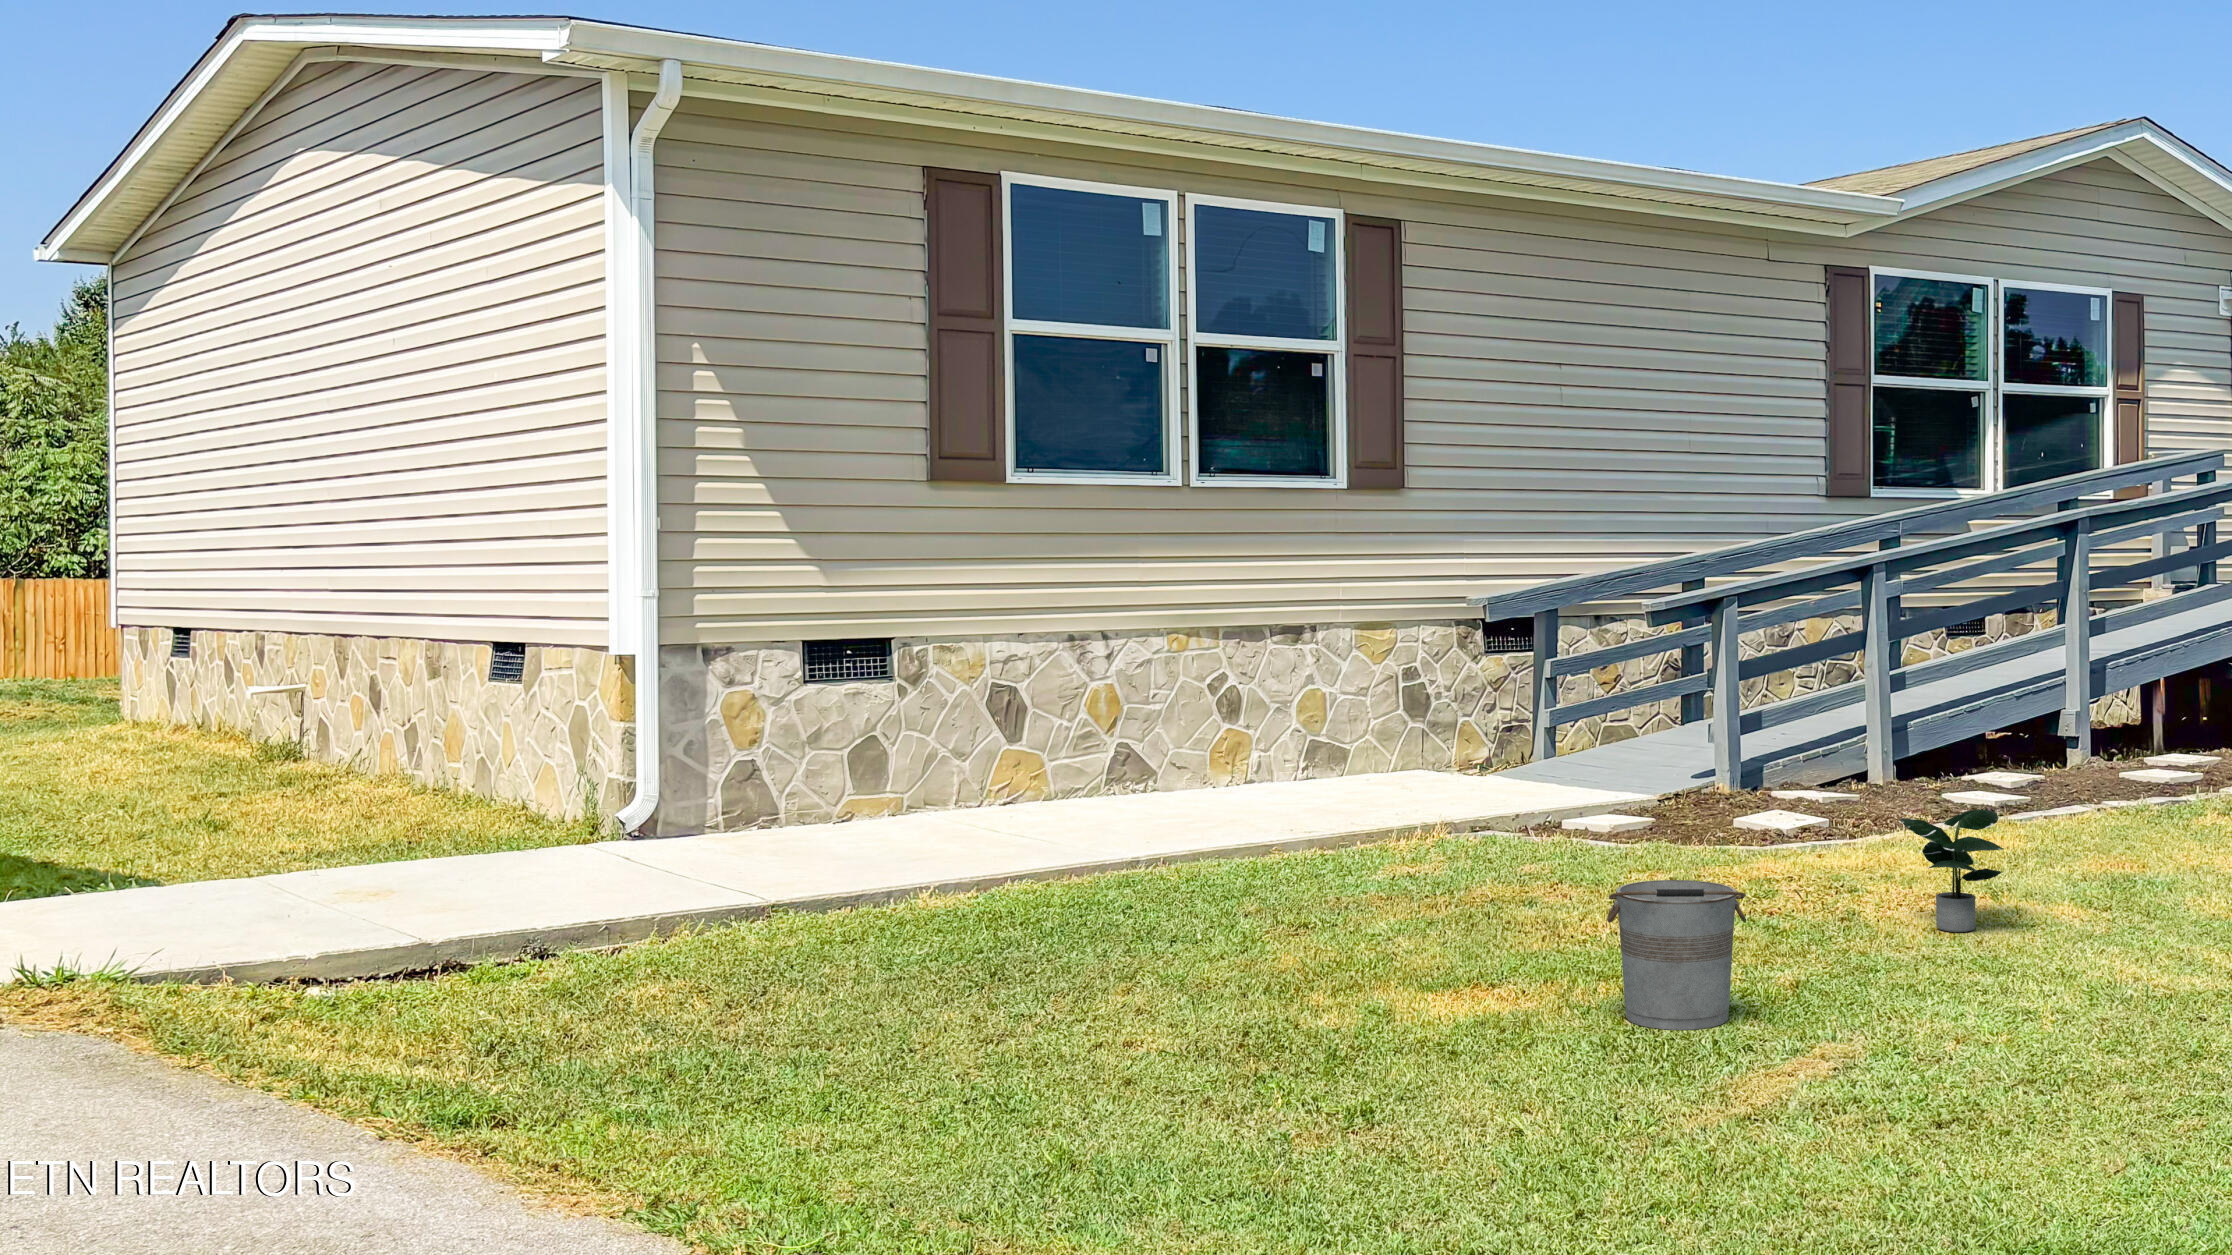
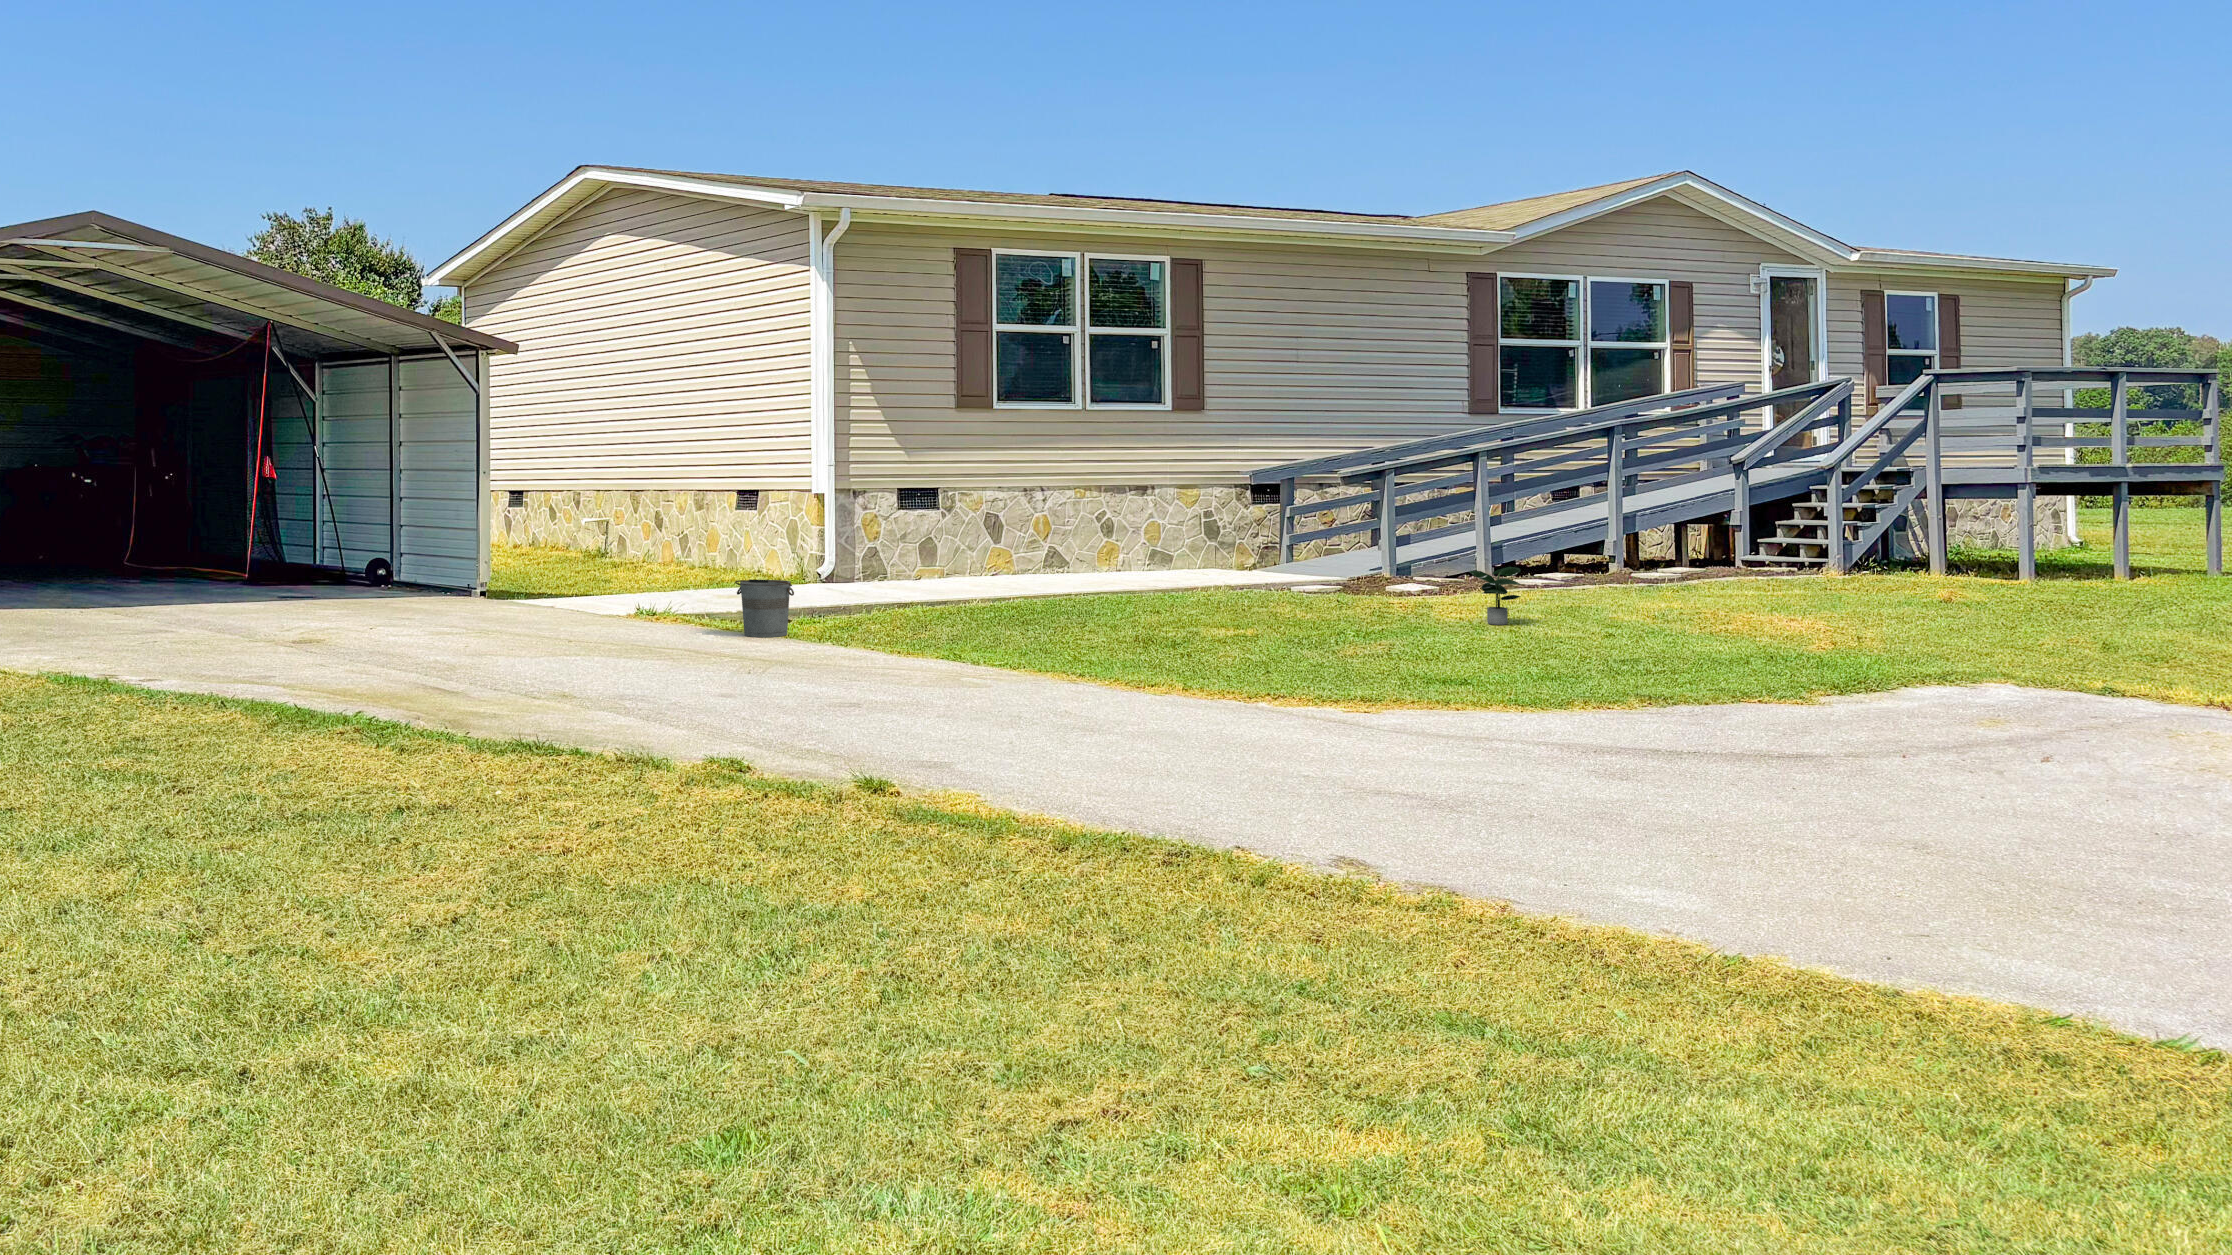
bucket: present [1607,880,1746,1030] -> present [735,579,794,637]

